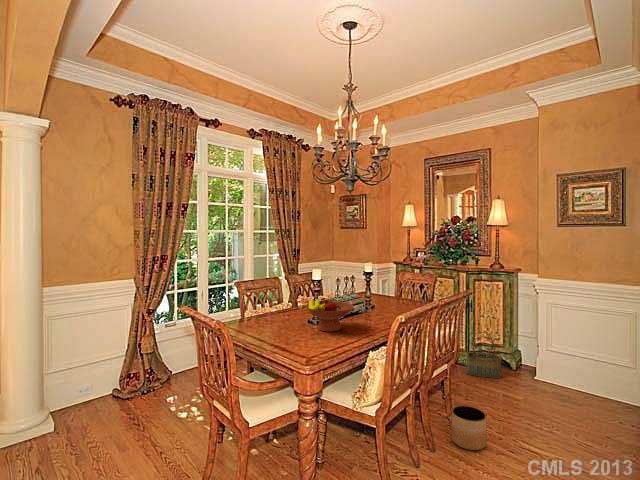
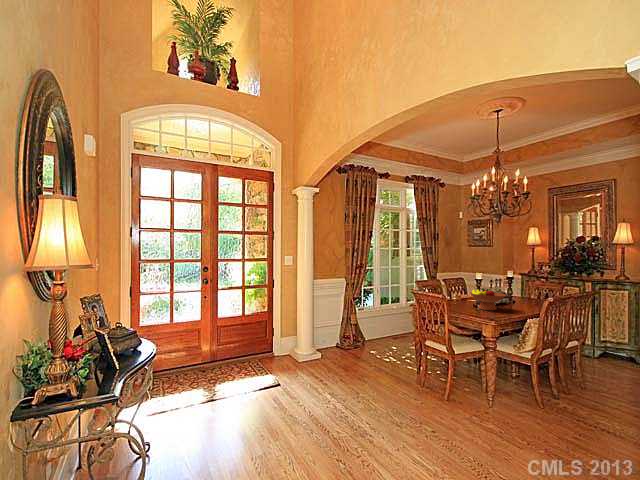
basket: present [467,332,501,378] -> none [593,332,628,371]
planter: present [451,406,486,450] -> none [584,376,616,407]

